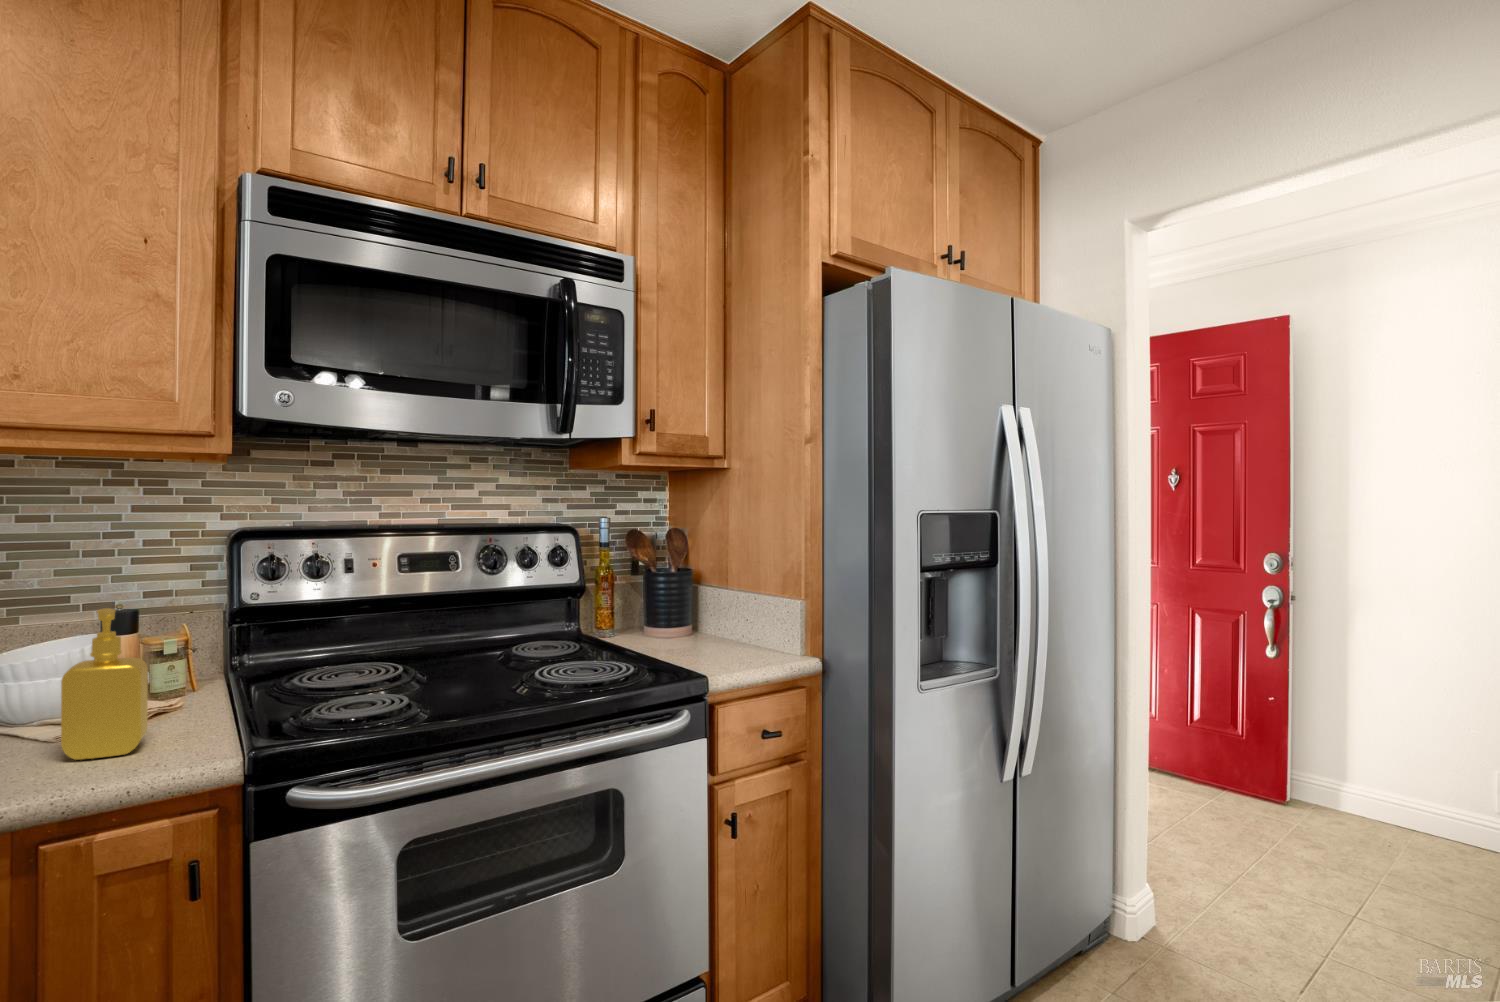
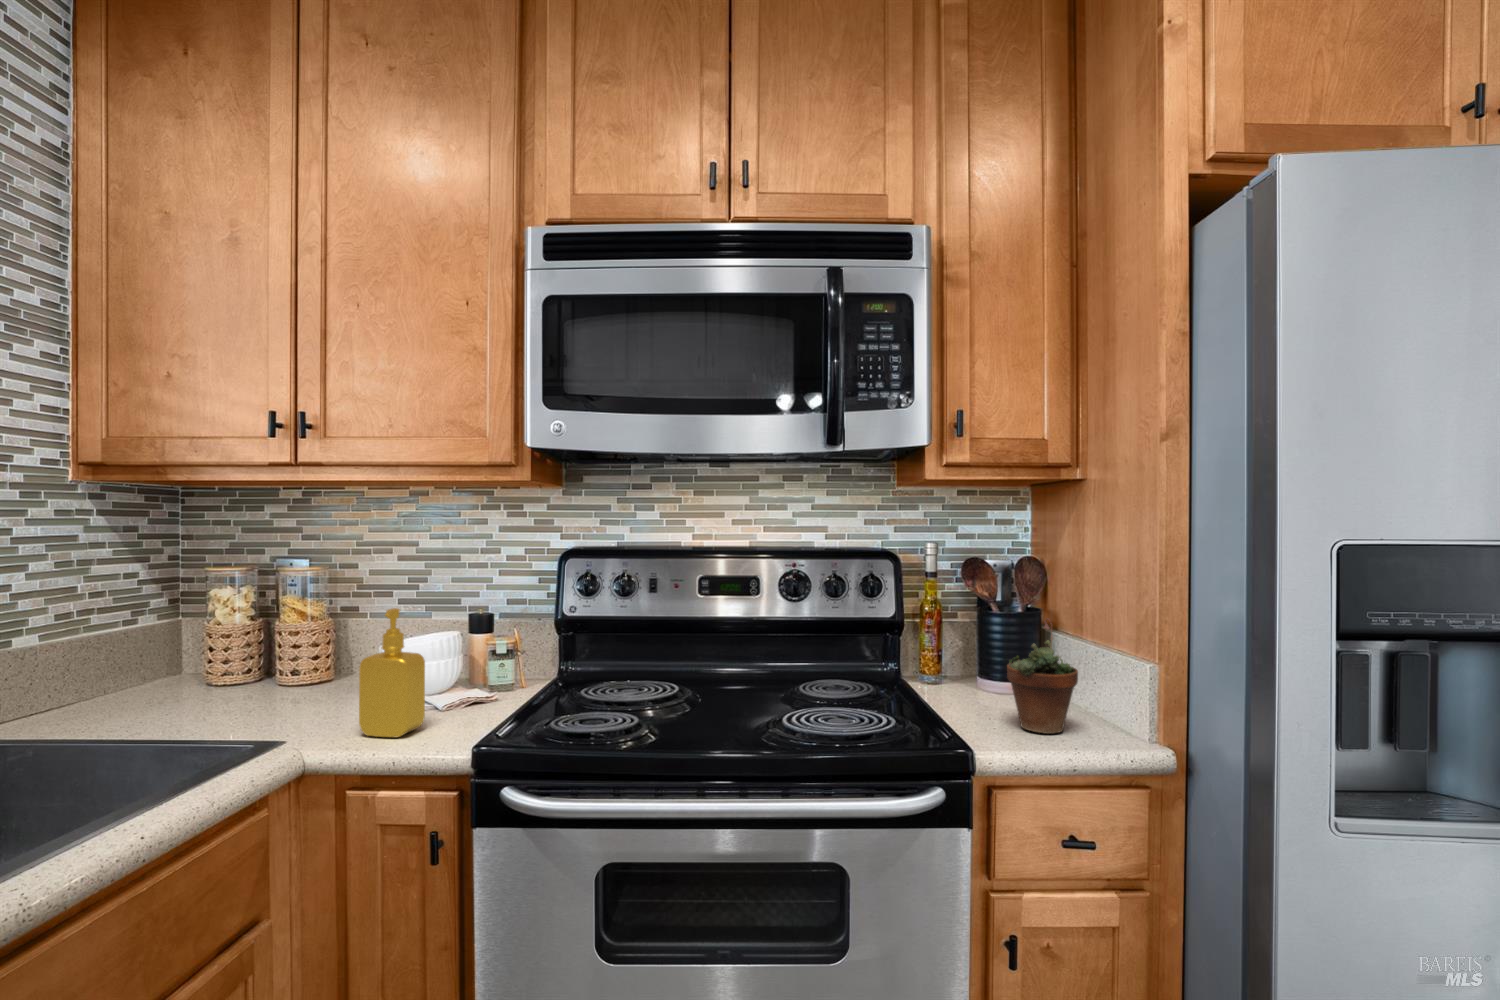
succulent plant: none [697,575,747,660] -> present [1007,618,1078,734]

